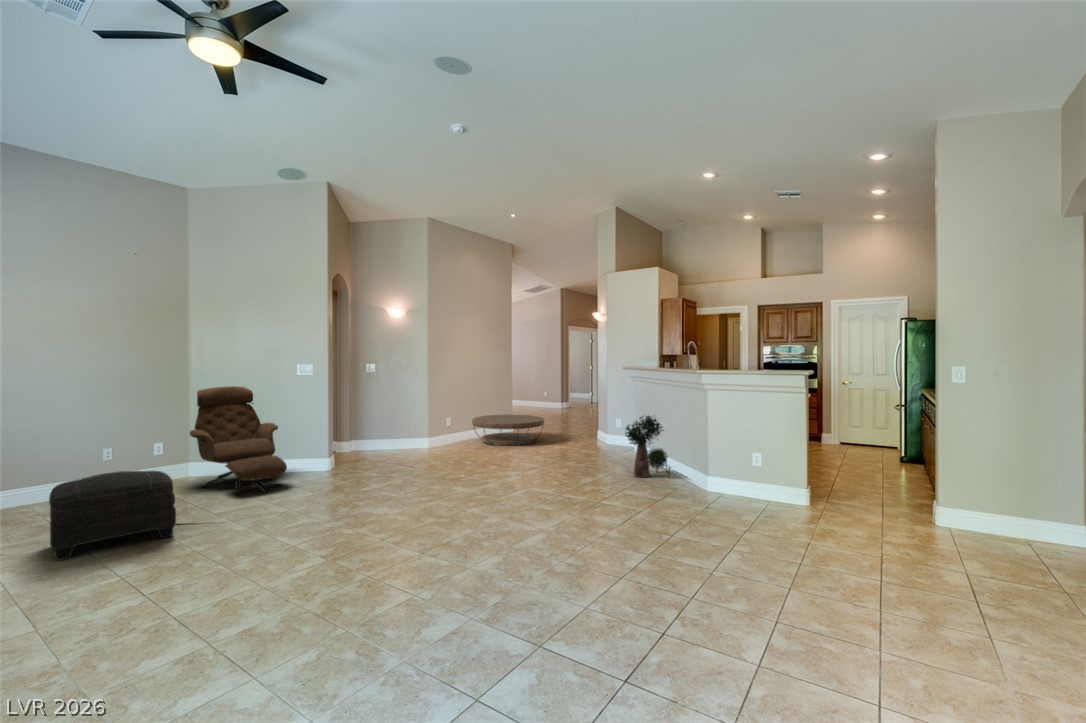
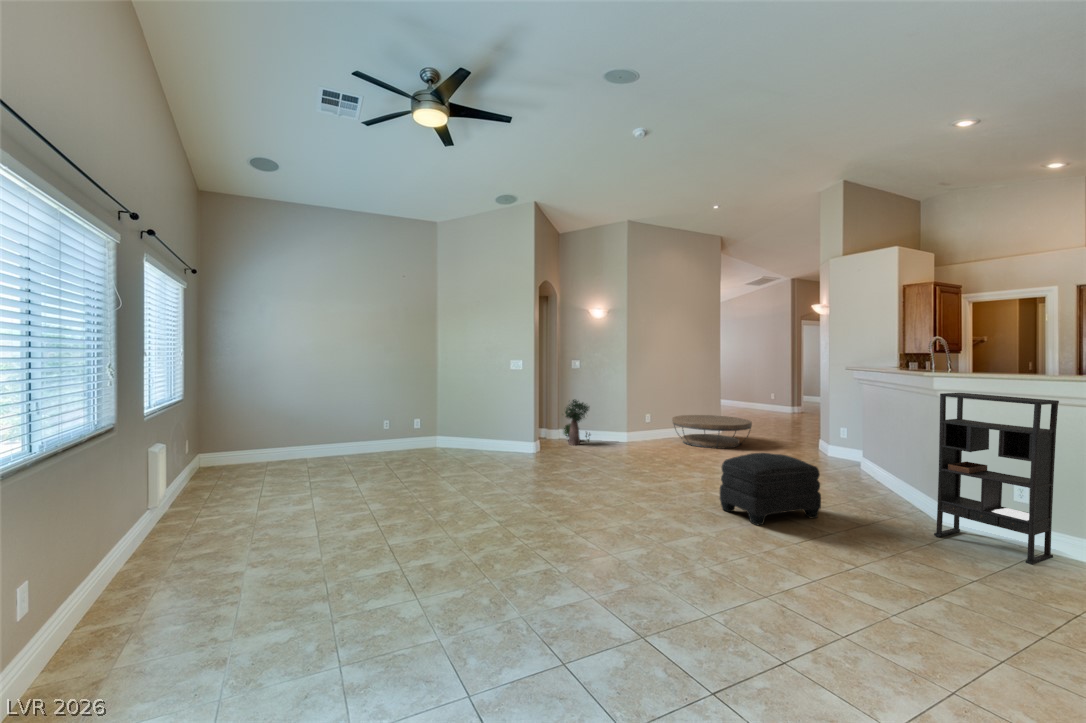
lounge chair: present [190,386,287,495] -> none [435,377,499,466]
bookshelf: none [707,386,780,513] -> present [934,393,1059,565]
potted plant: present [625,416,671,478] -> present [564,399,590,445]
ottoman: present [49,471,176,561] -> present [720,453,821,525]

